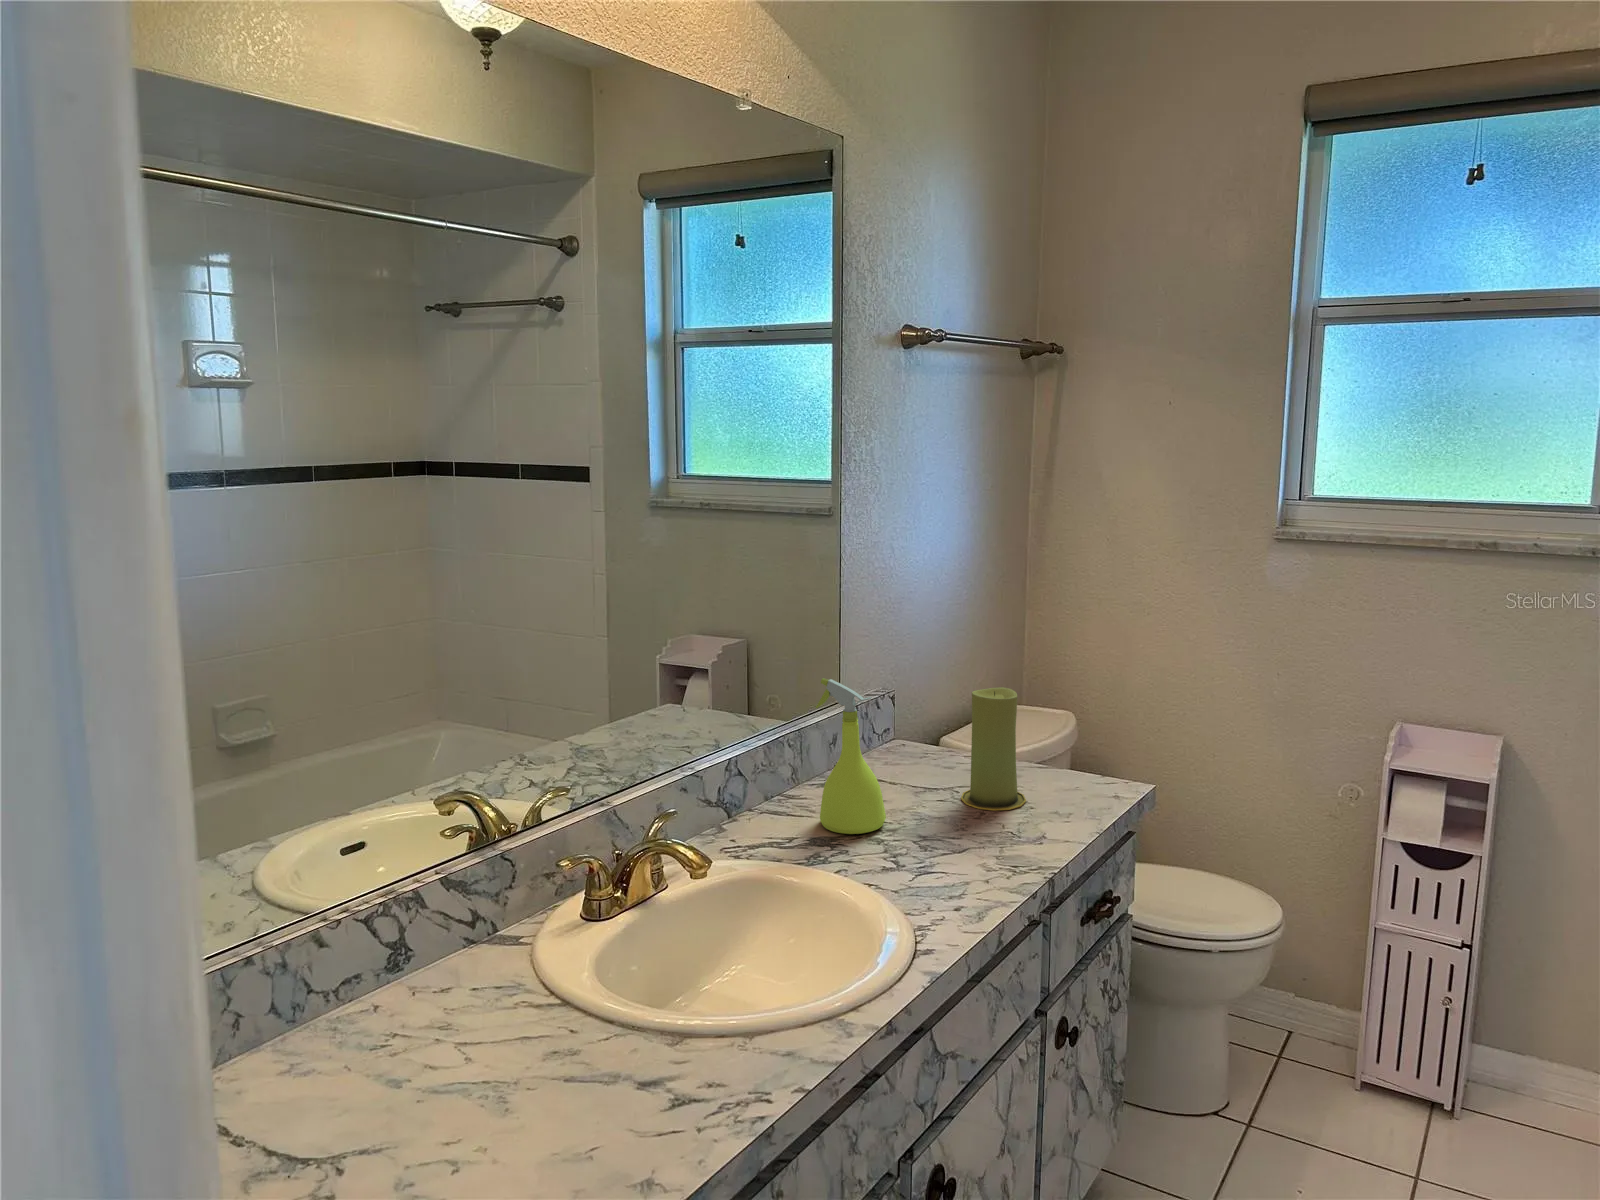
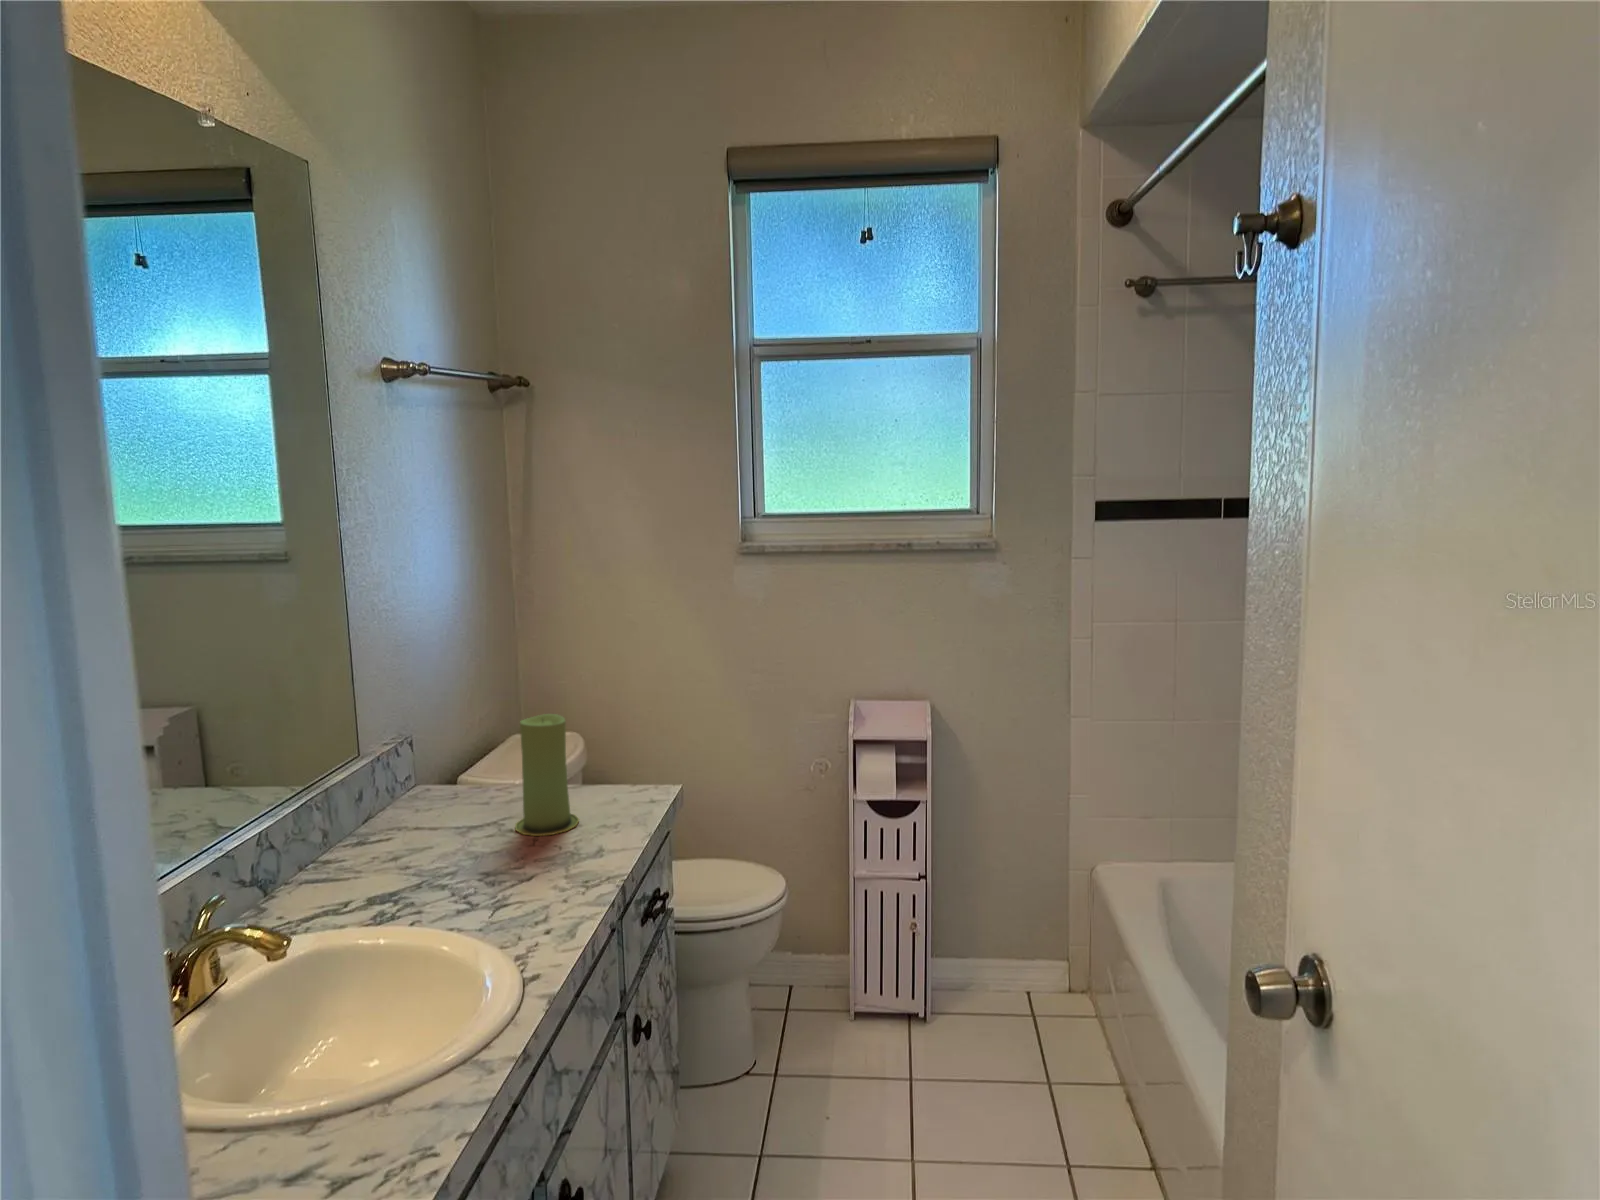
spray bottle: present [816,678,886,834] -> none [361,727,447,888]

